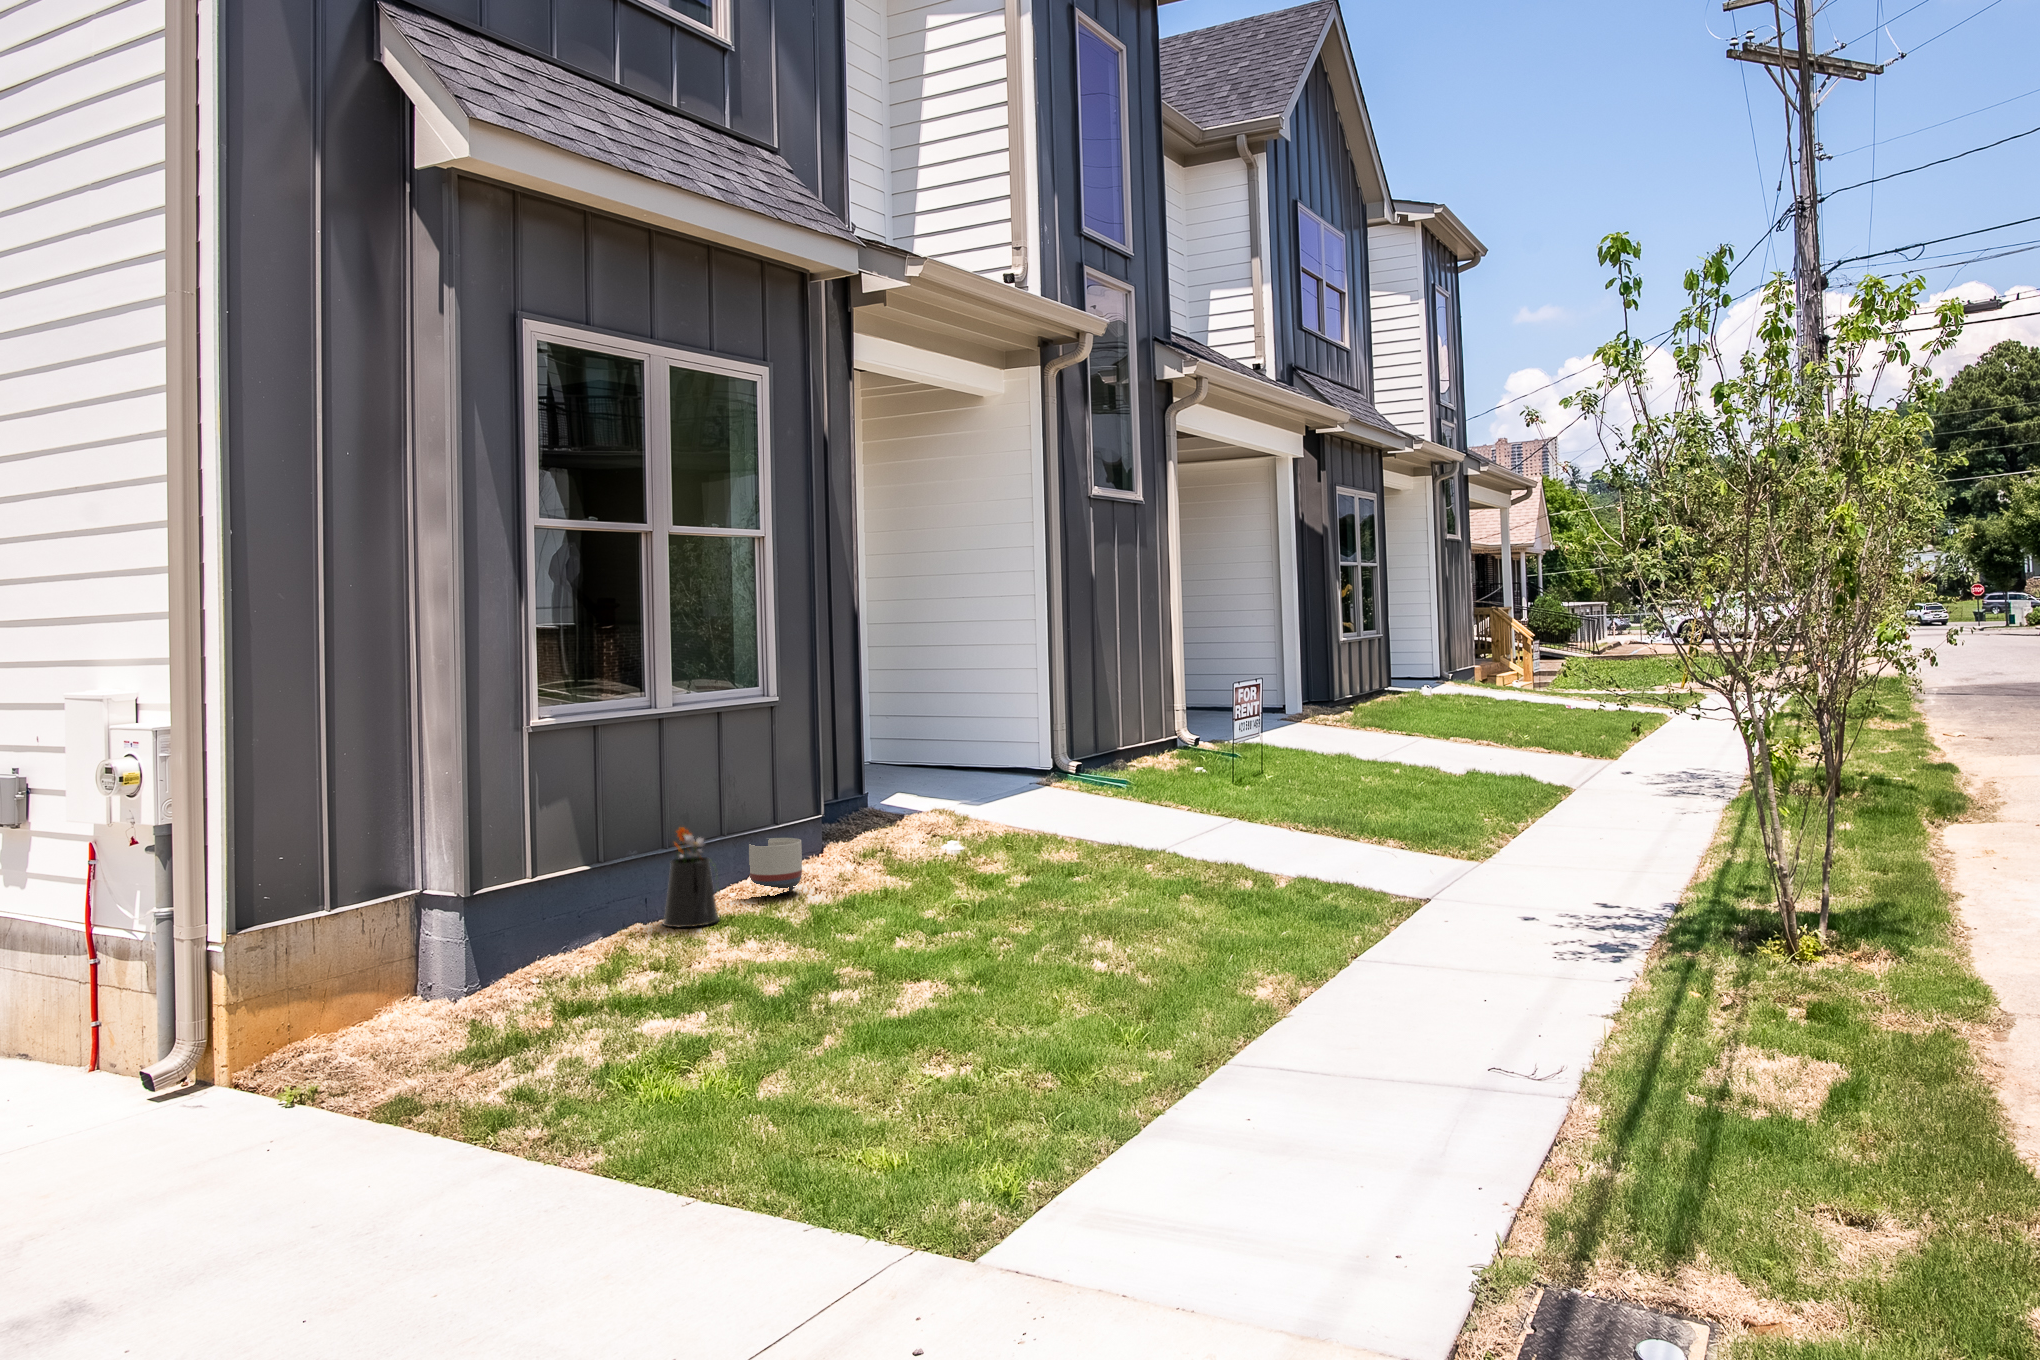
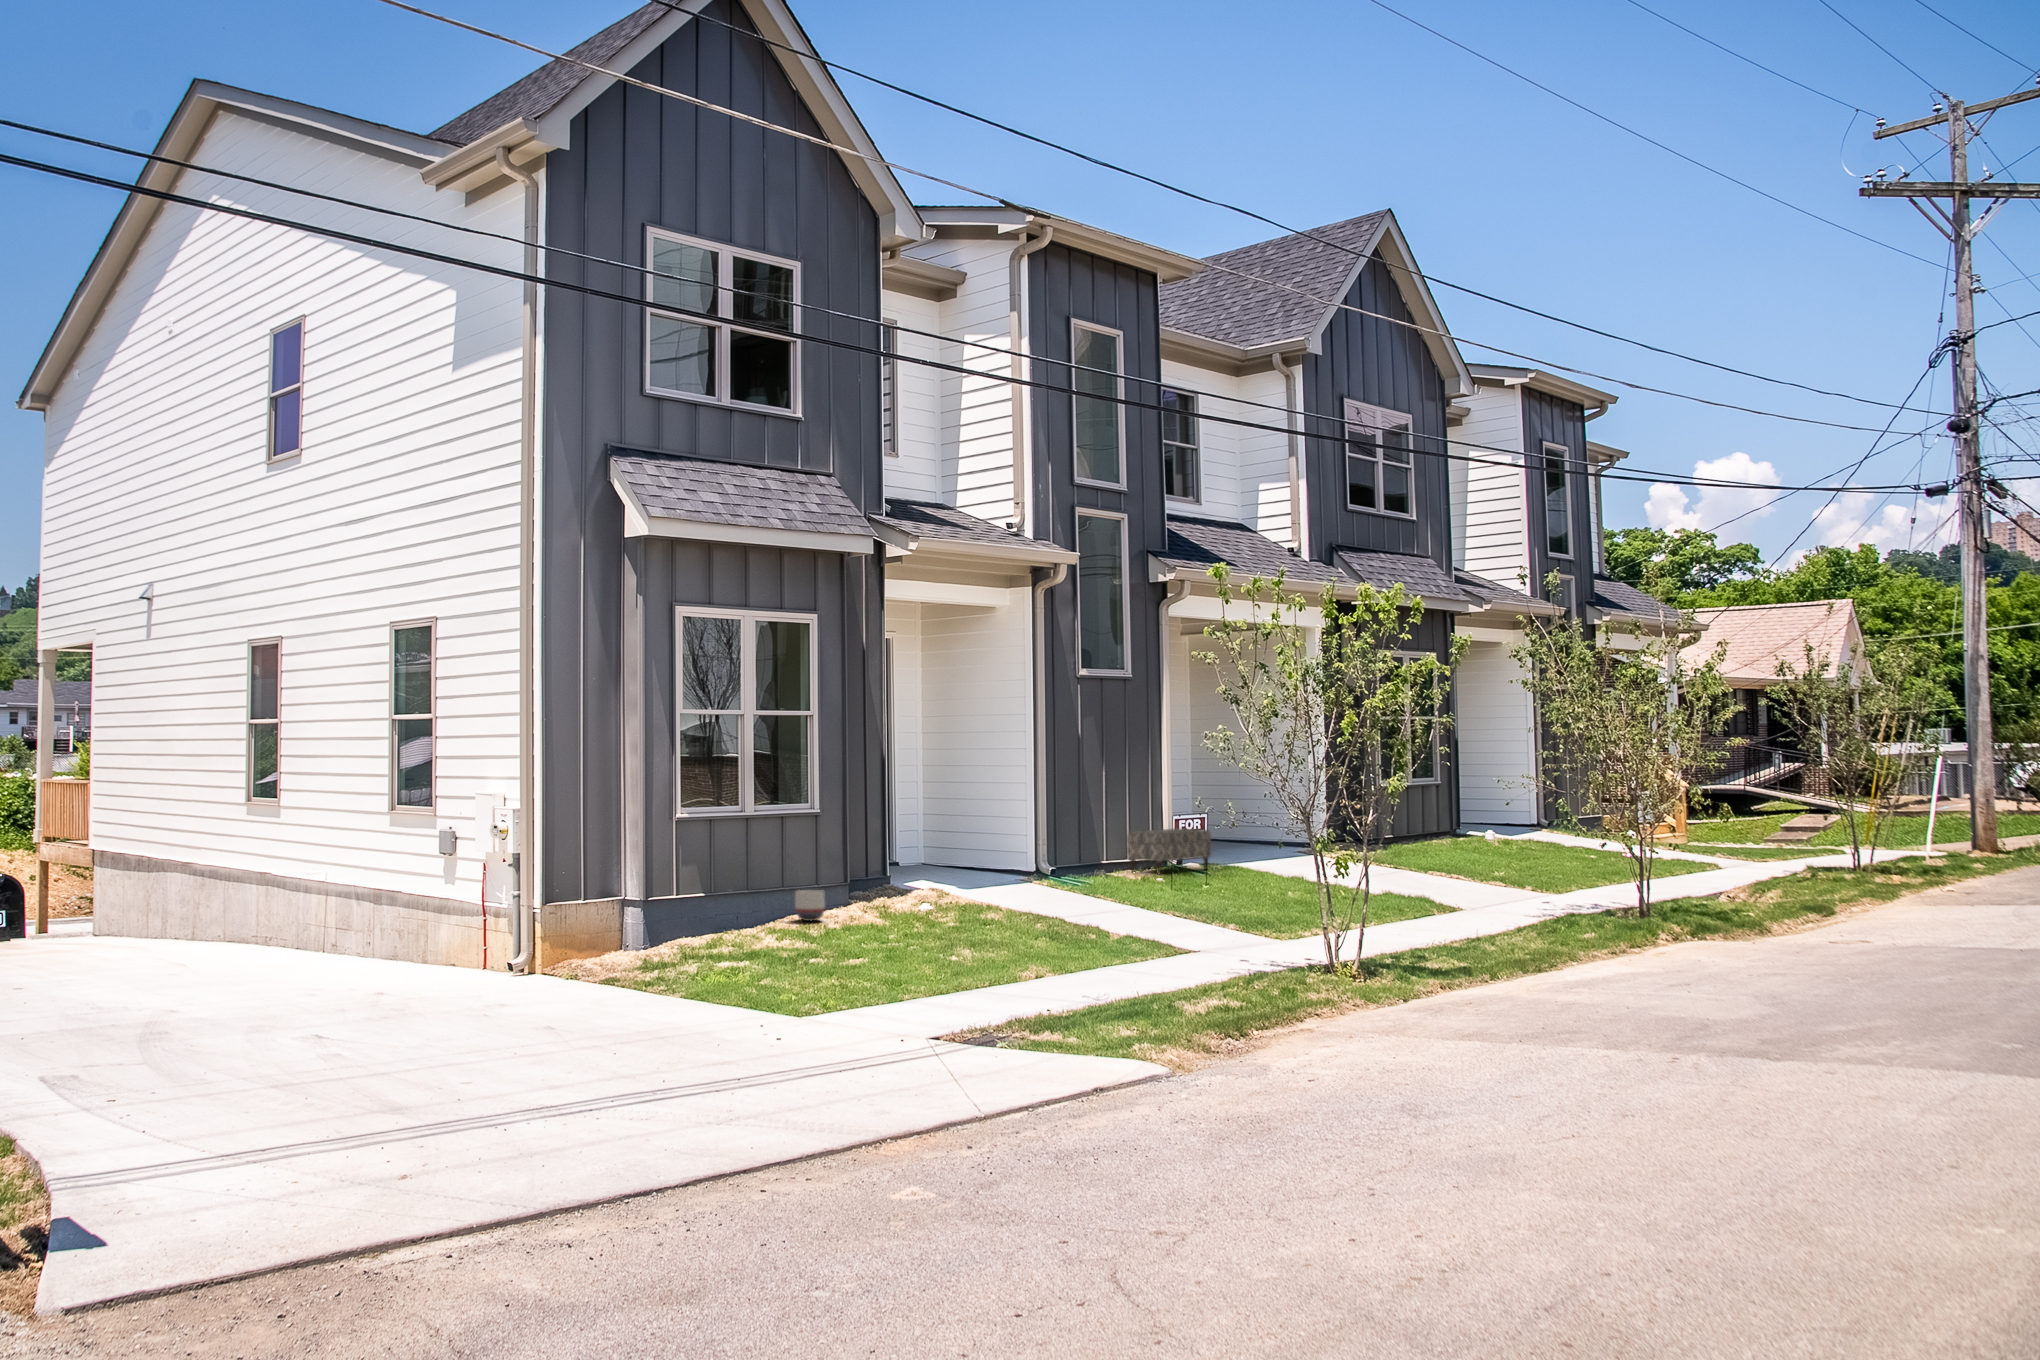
bench: none [1138,699,1233,761] -> present [1127,828,1211,874]
watering can: present [663,827,719,927] -> none [743,876,773,929]

